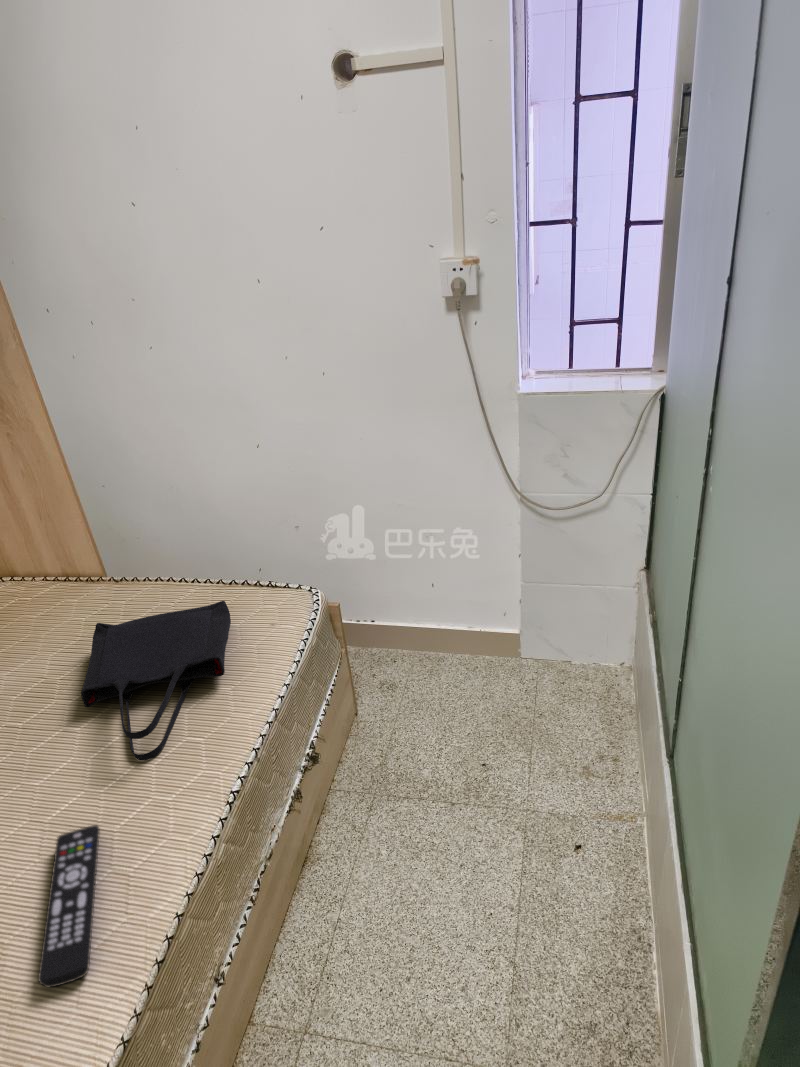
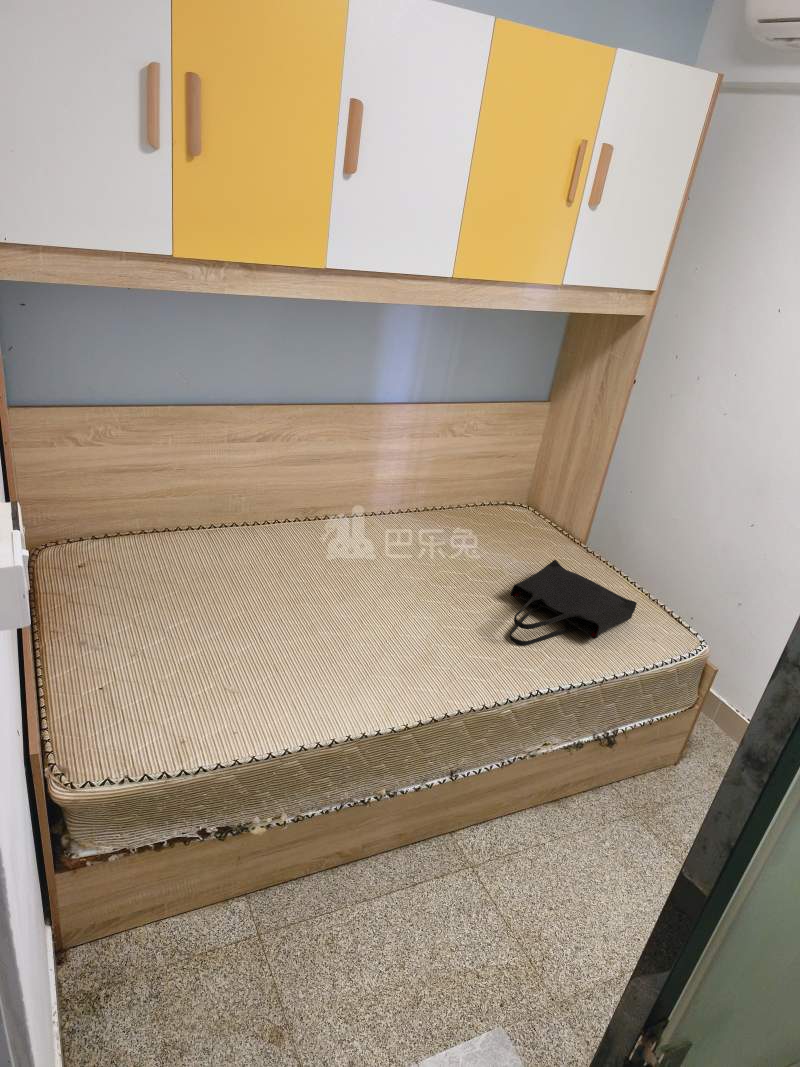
remote control: present [38,825,100,987] -> none [383,635,463,695]

